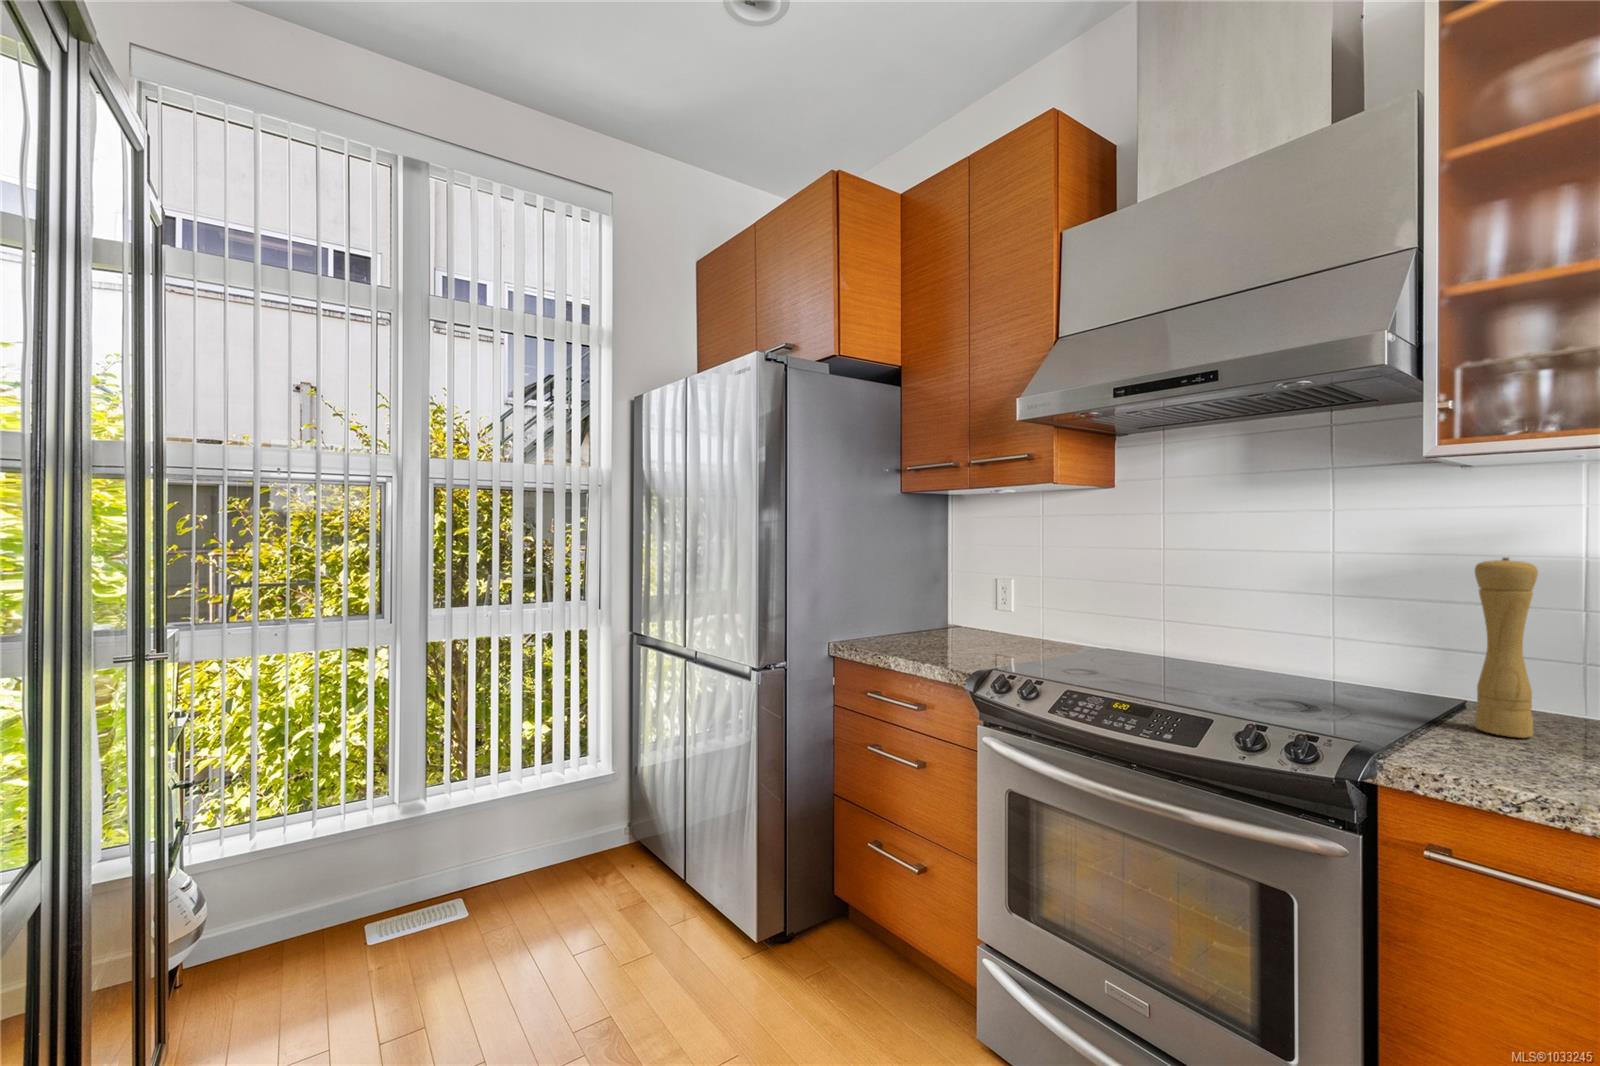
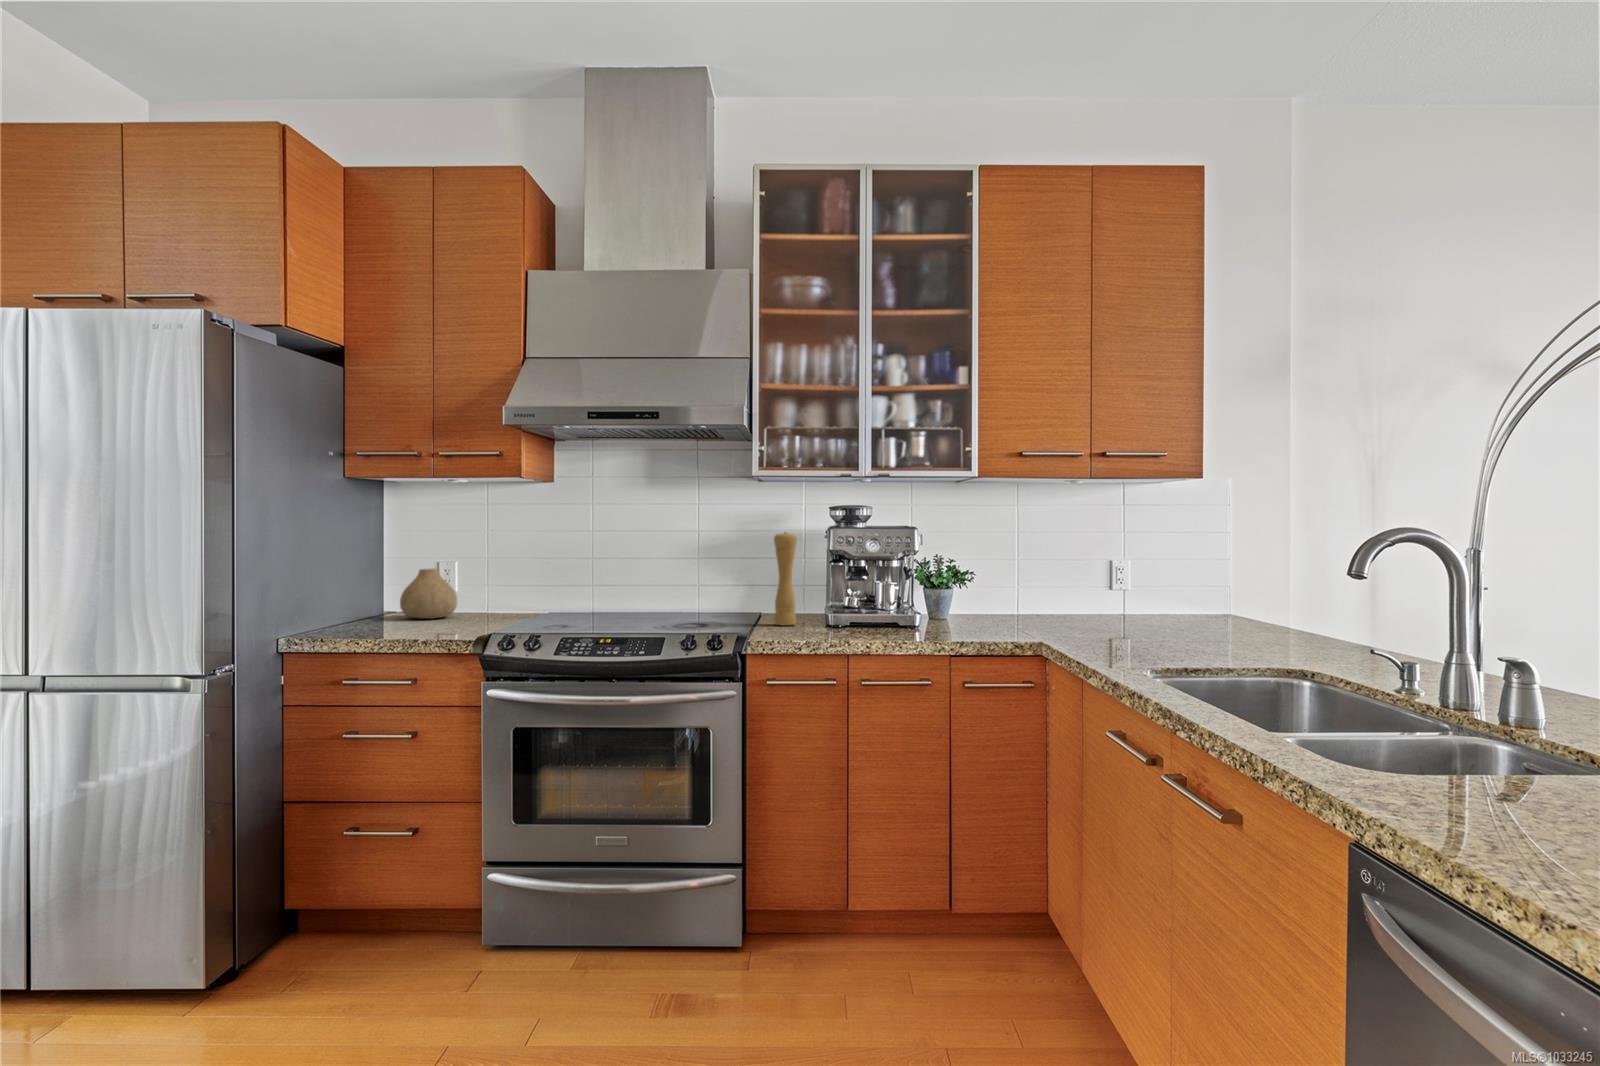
vase: none [945,584,1002,637] -> present [400,569,457,619]

